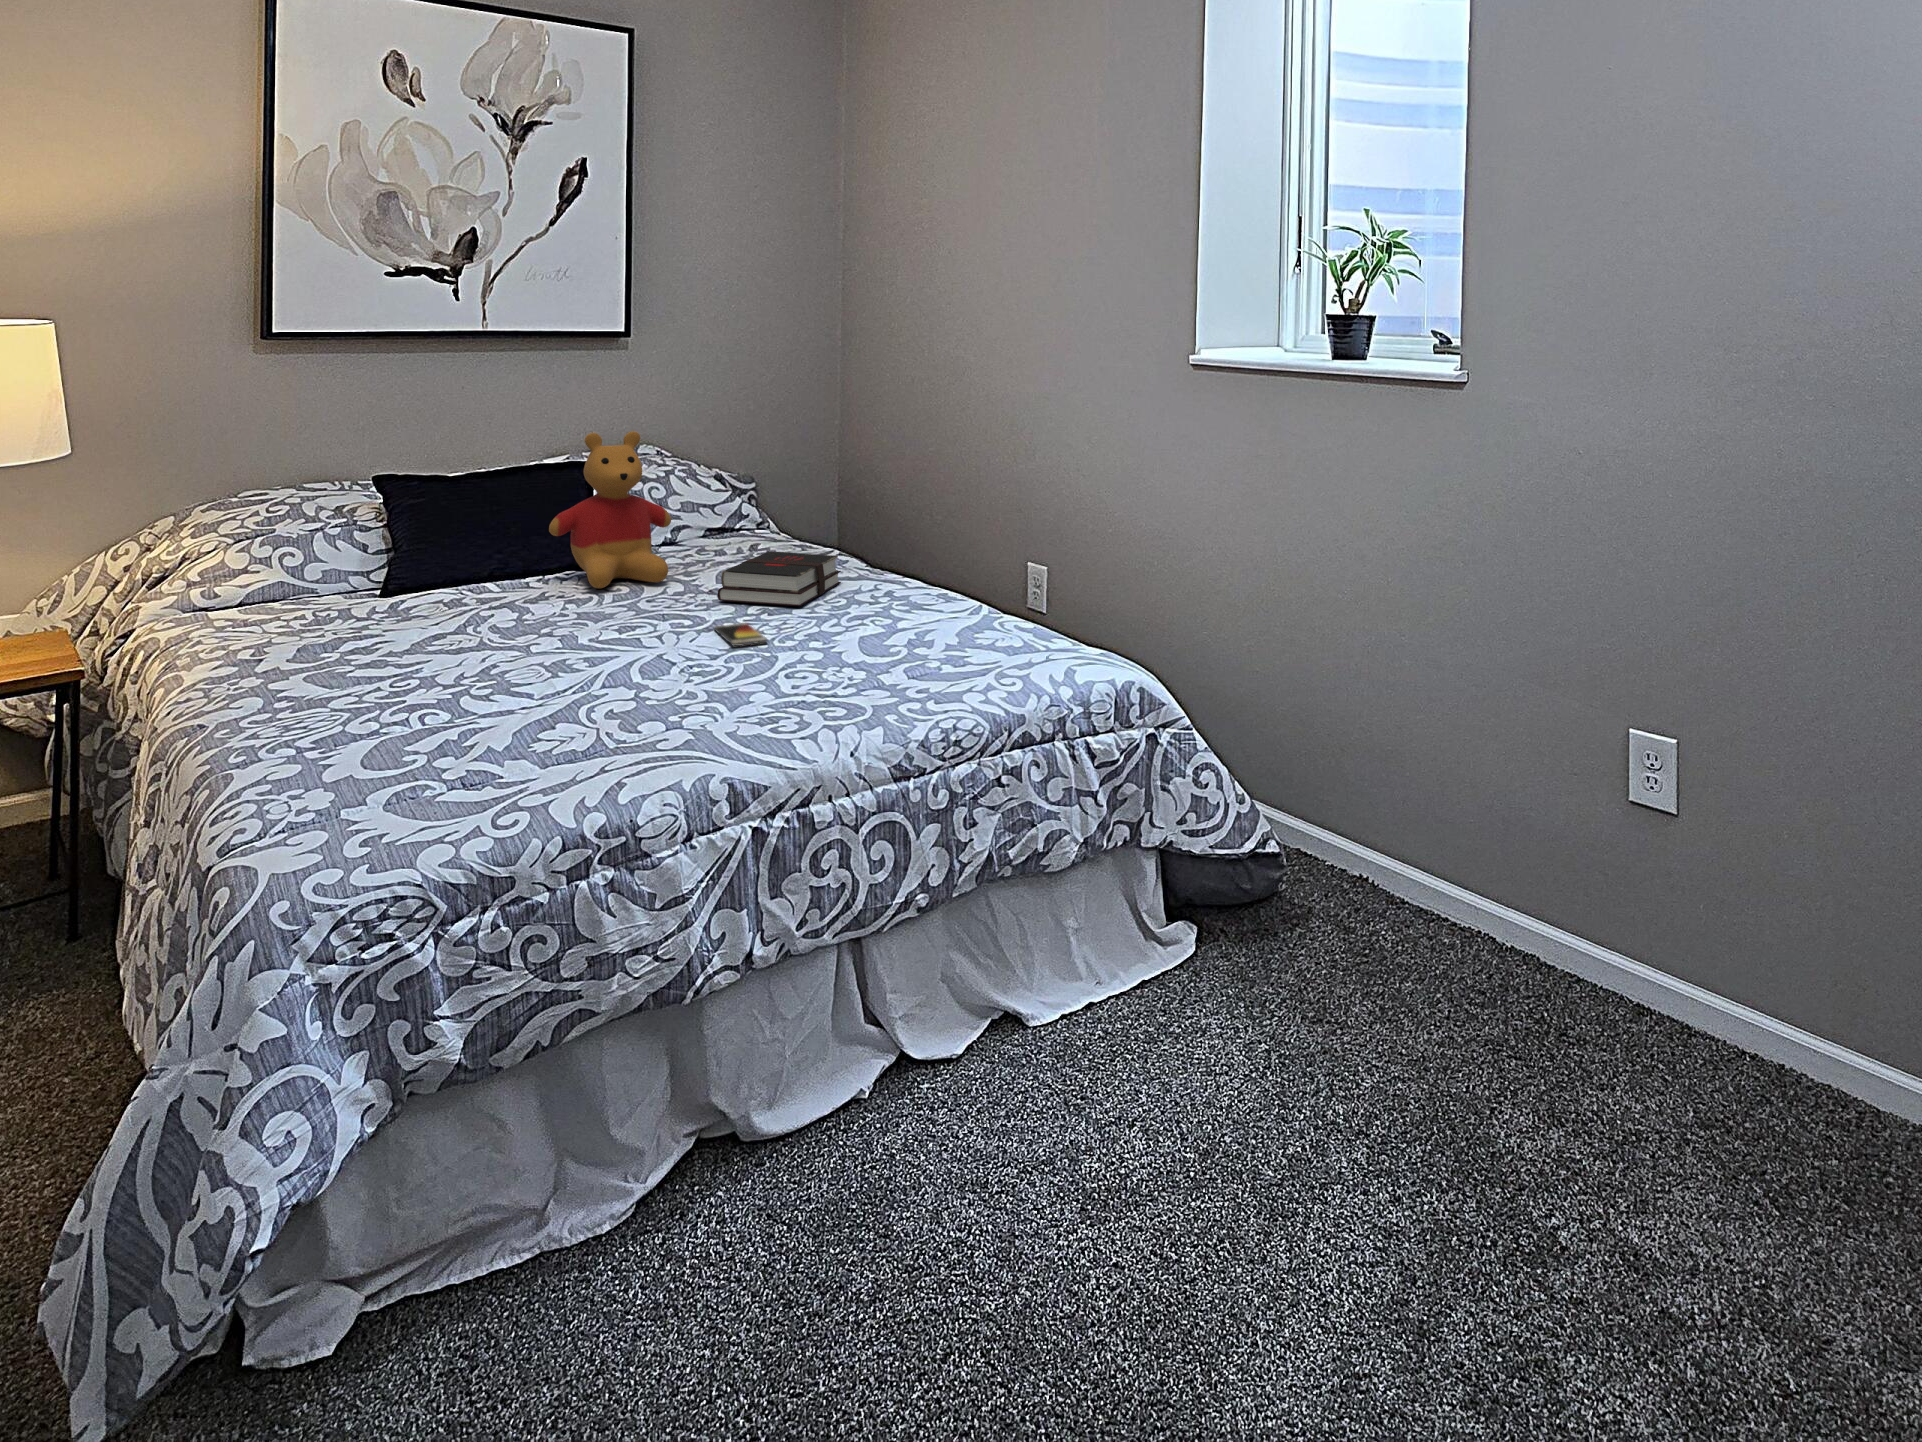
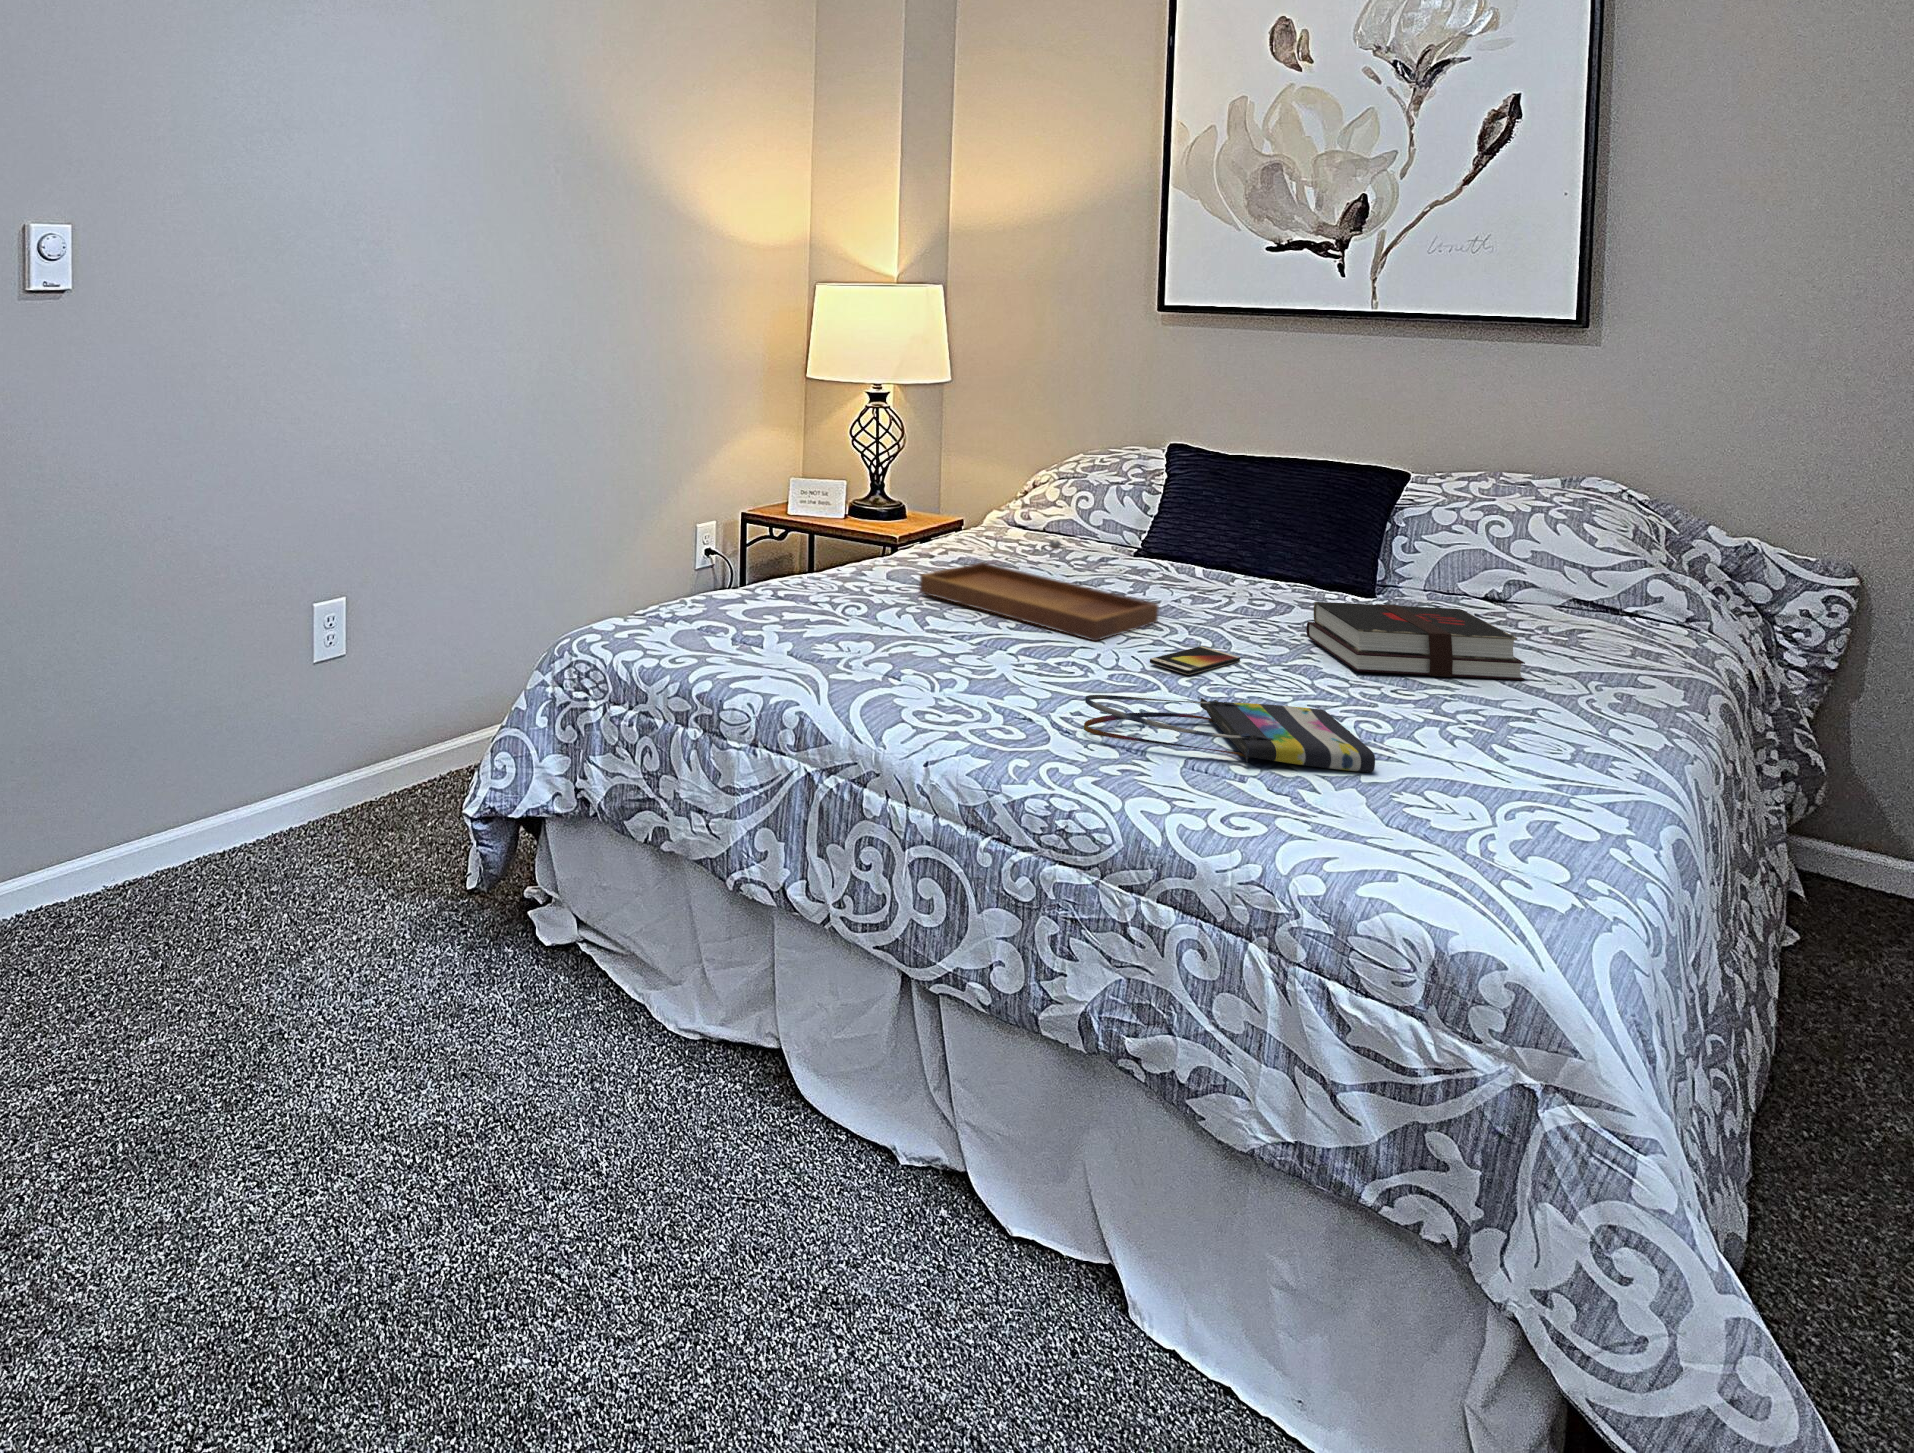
stuffed bear: present [549,431,671,588] -> none [1240,420,1401,606]
tray: none [421,577,660,679] -> present [920,539,1159,641]
tote bag: none [845,624,964,687] -> present [1084,695,1375,772]

